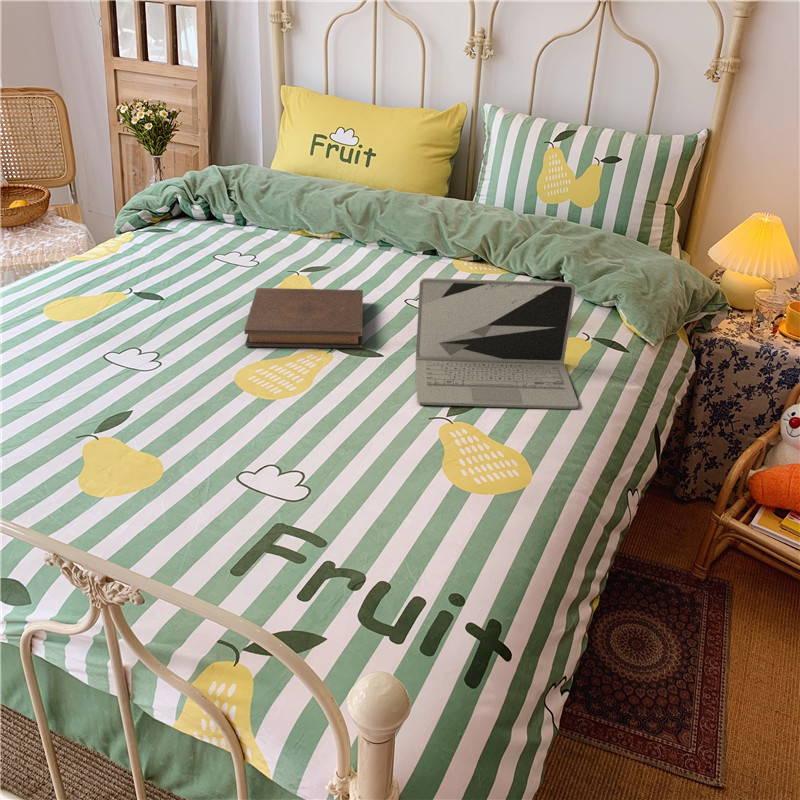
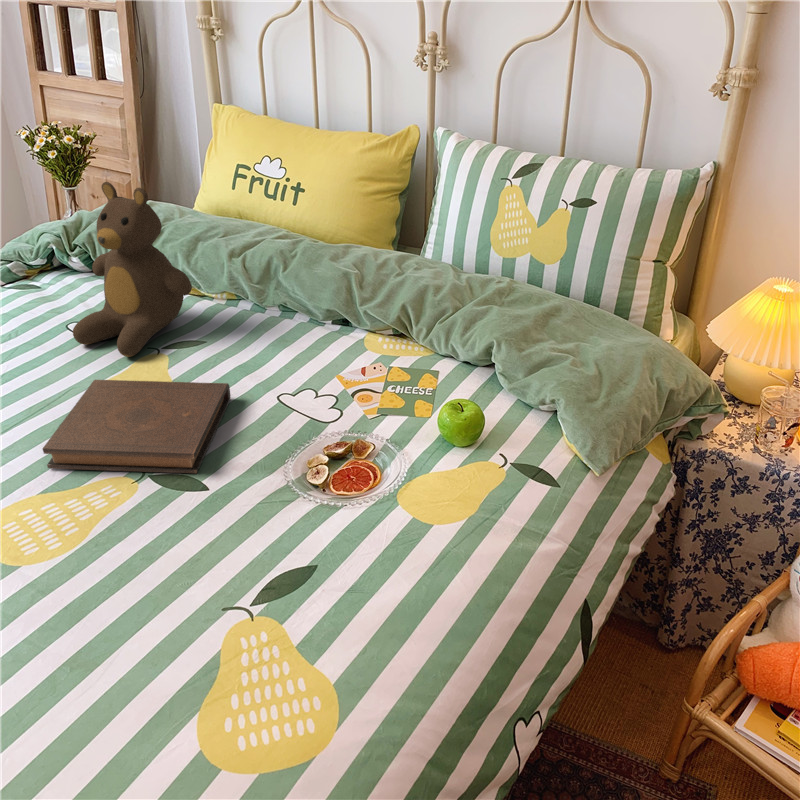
teddy bear: none [217,136,314,277] -> present [73,182,192,357]
laptop: present [416,278,578,409] -> none [229,394,462,589]

